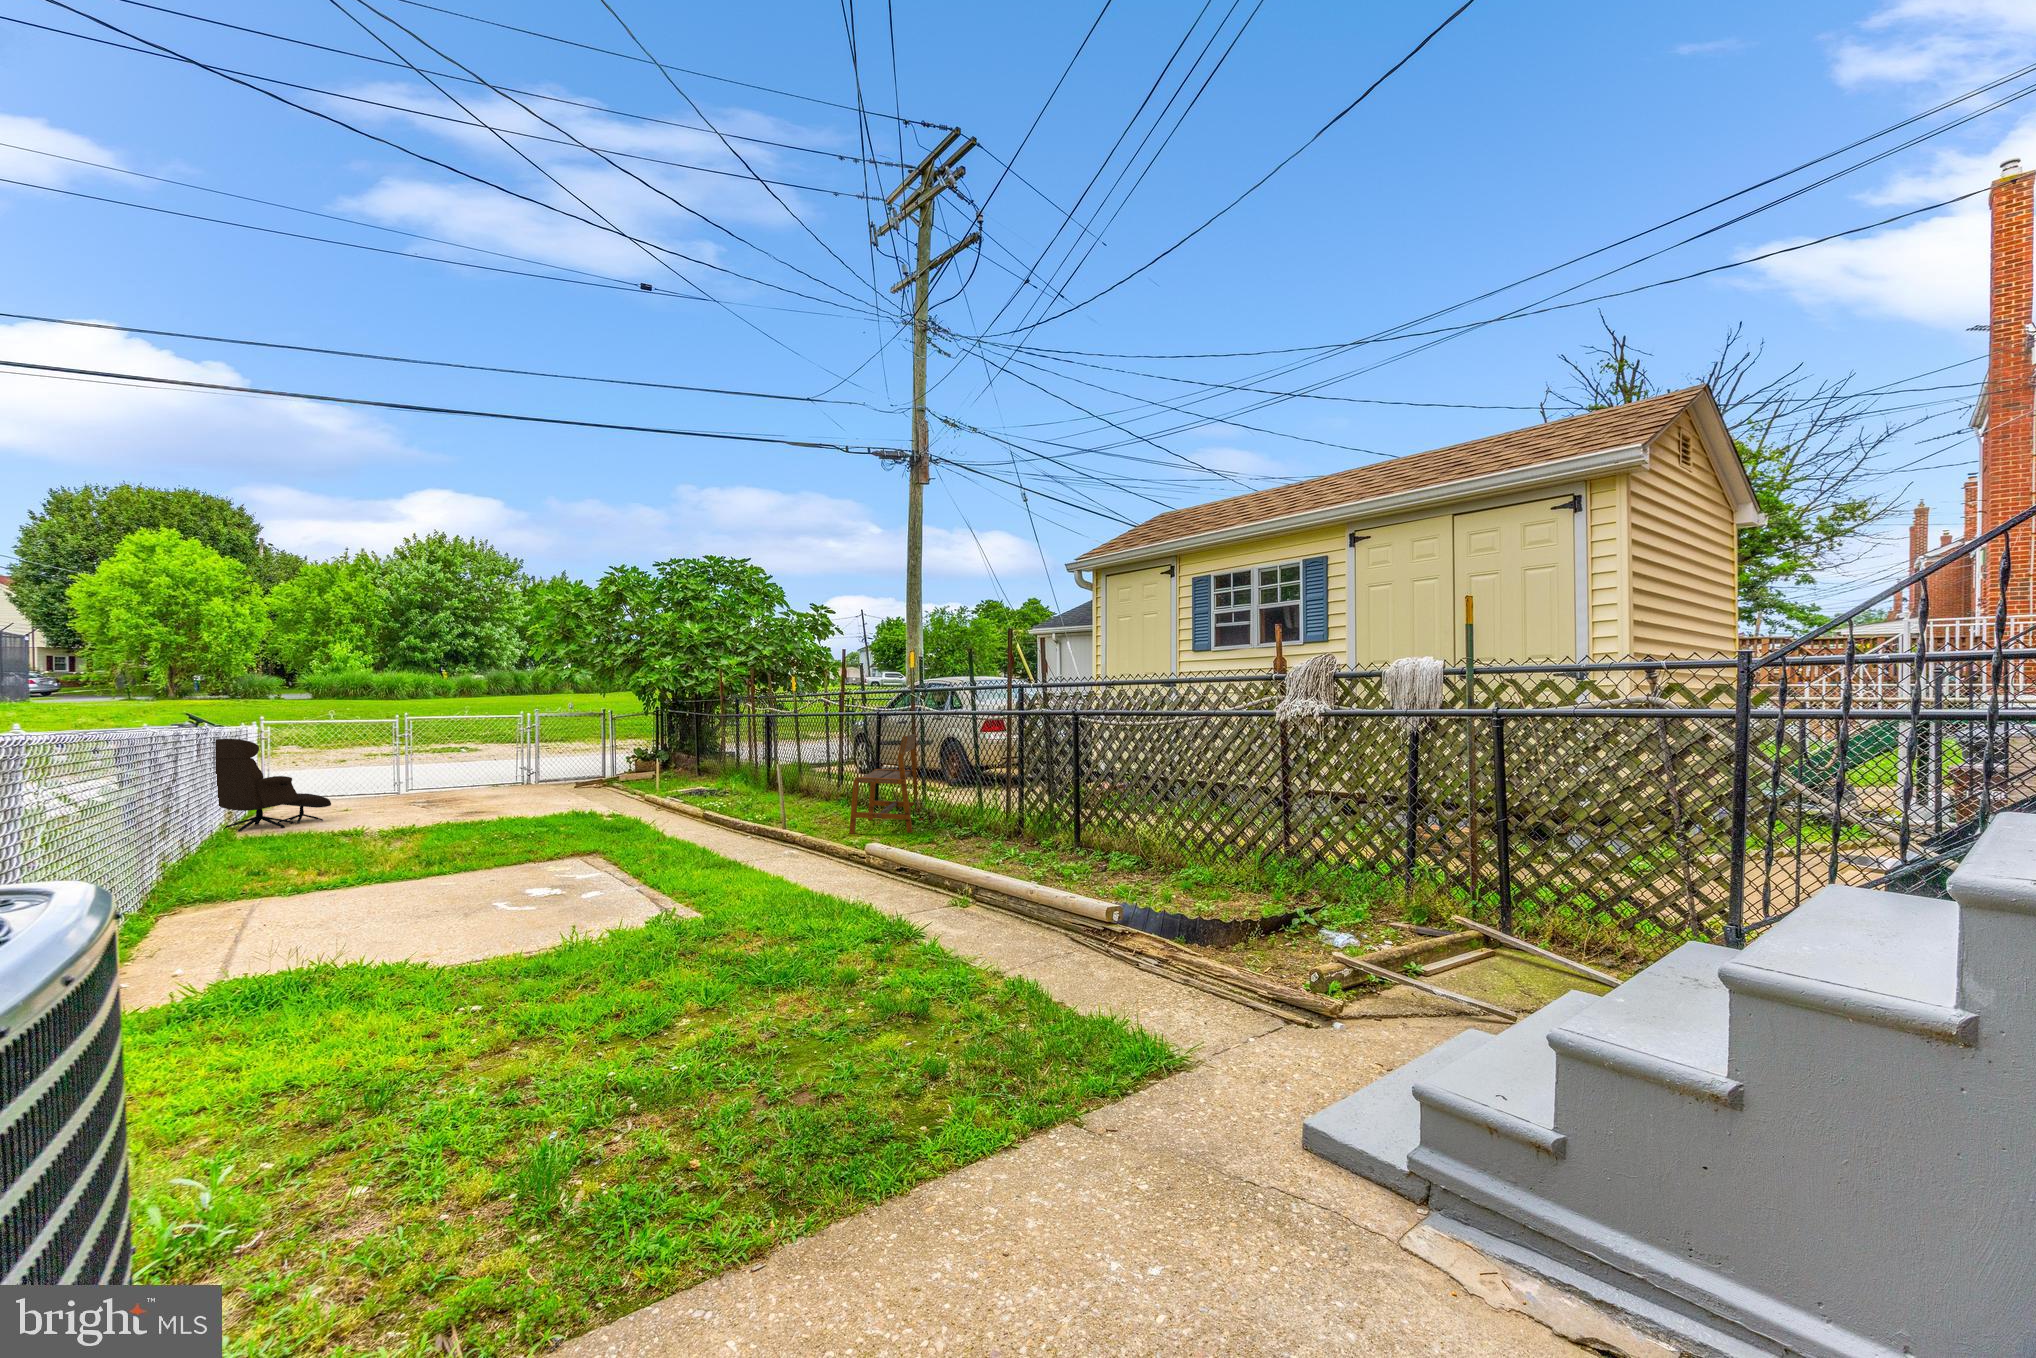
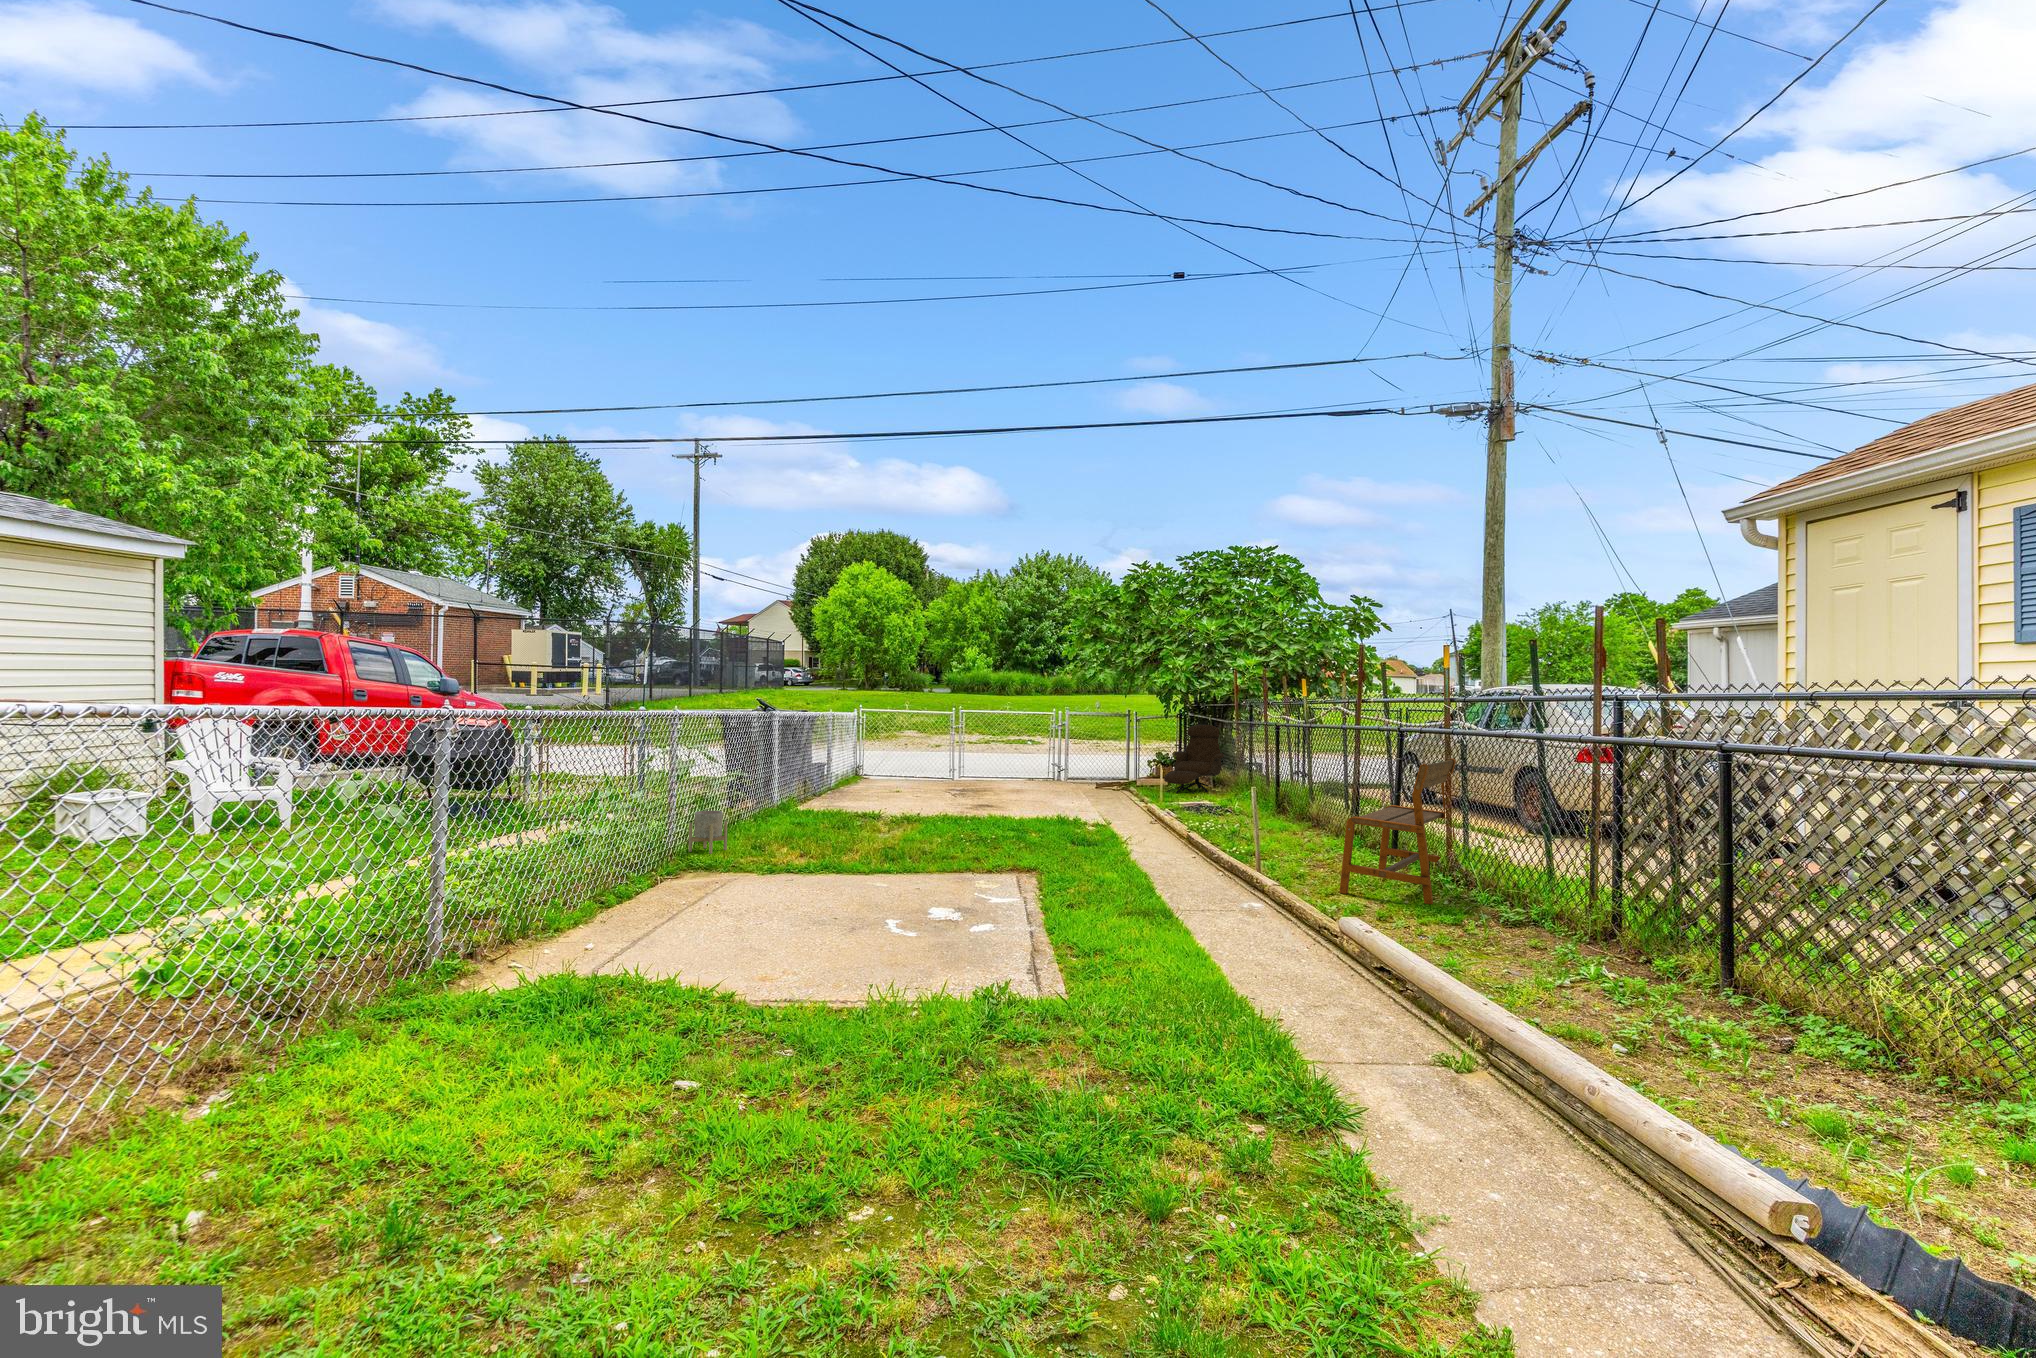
lounge chair: present [216,739,331,832] -> present [1164,725,1224,794]
planter: none [175,833,224,880] -> present [689,811,727,854]

